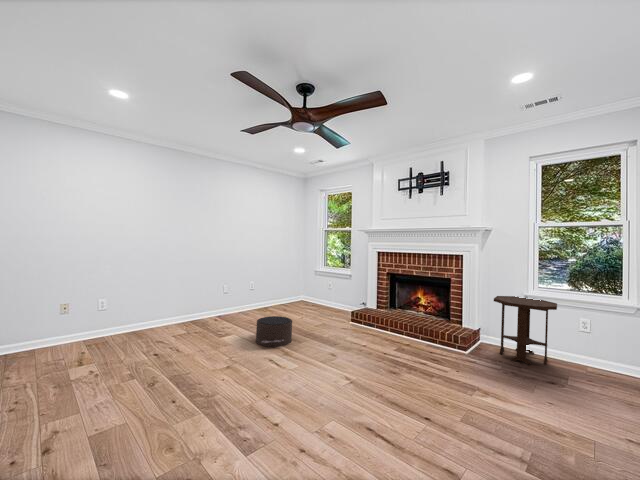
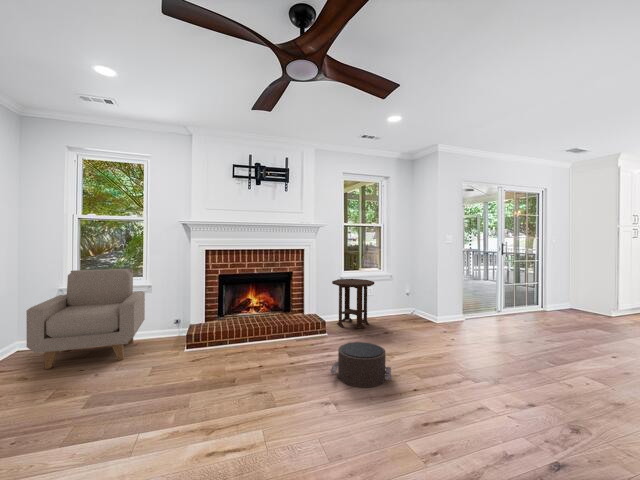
armchair: none [280,259,342,316] -> present [26,269,145,369]
pouf: present [256,316,292,347] -> present [330,342,392,387]

